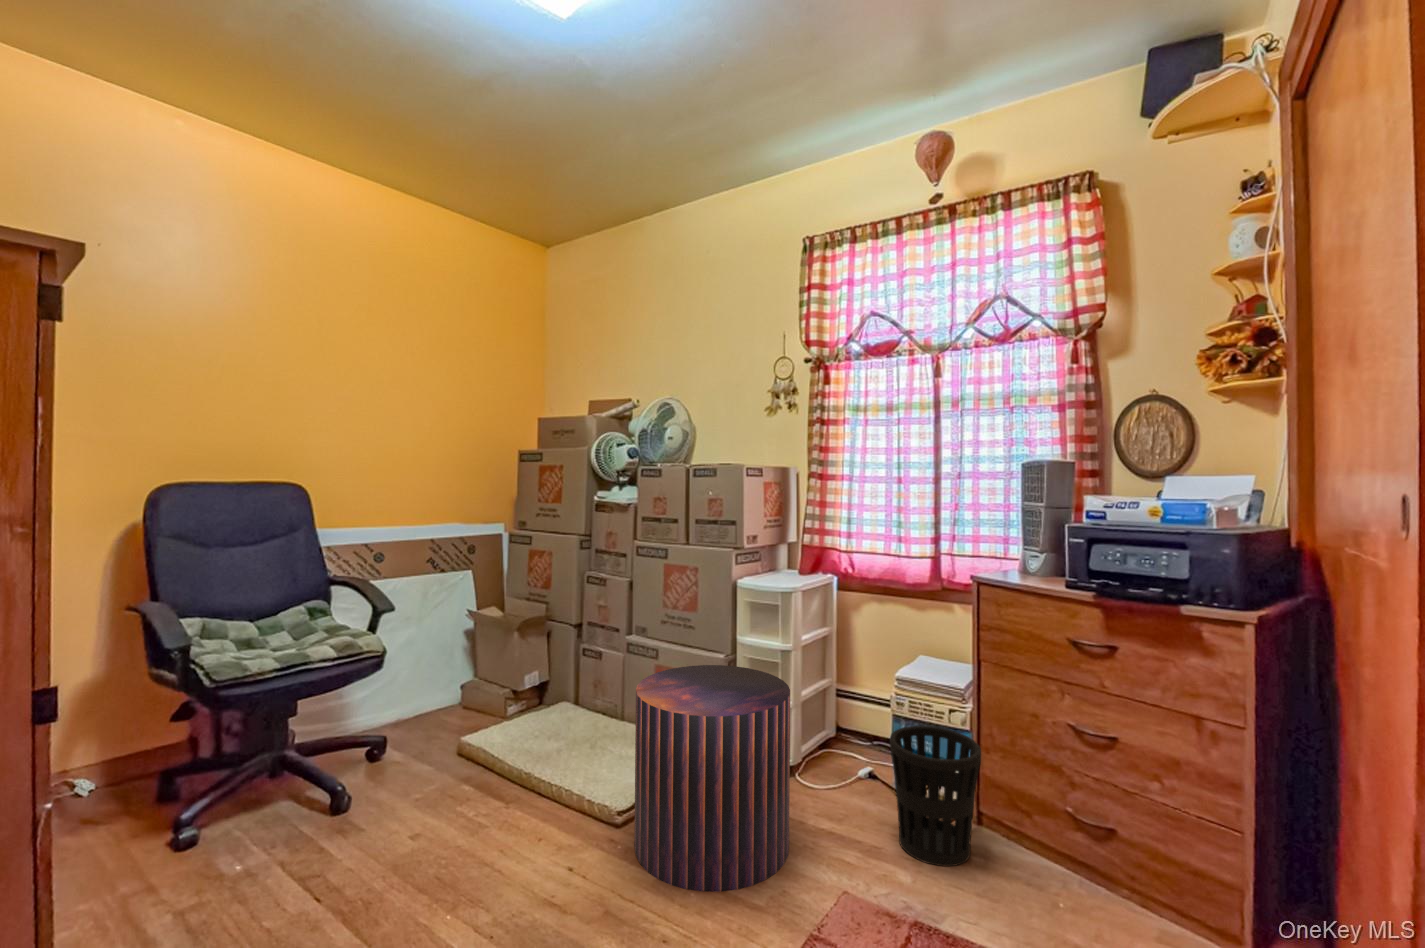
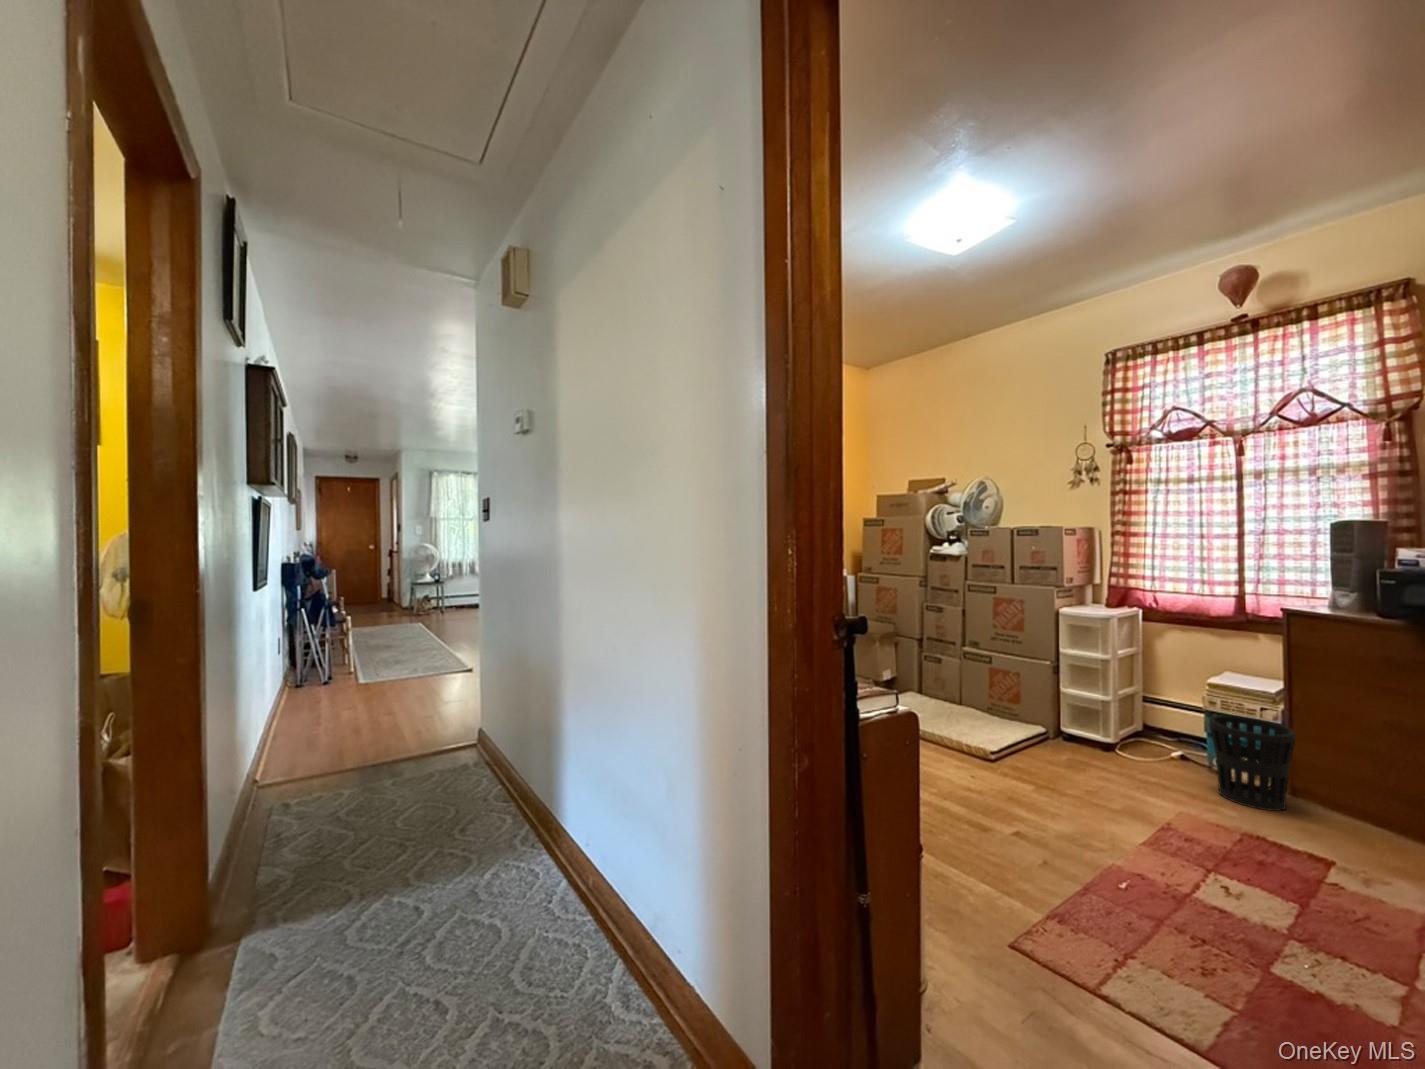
pouf: present [634,665,790,892] -> none [1008,662,1128,797]

